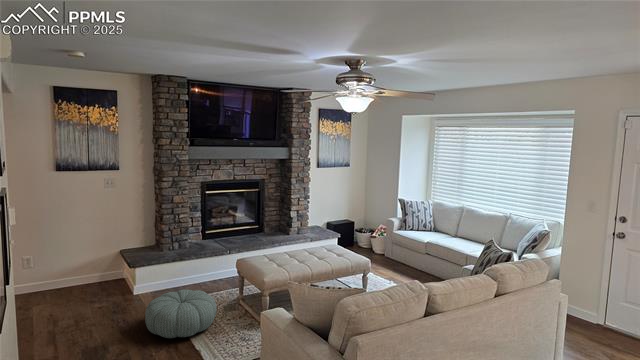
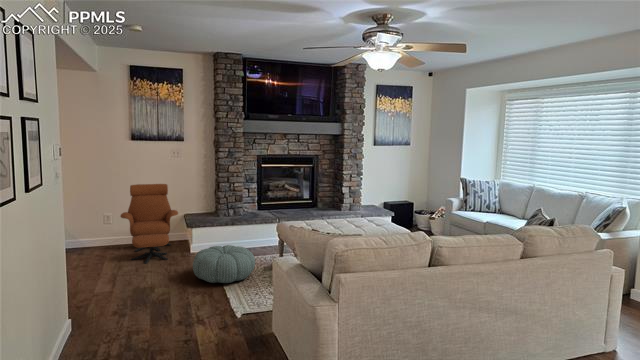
lounge chair: none [44,219,116,318] -> present [121,184,178,264]

